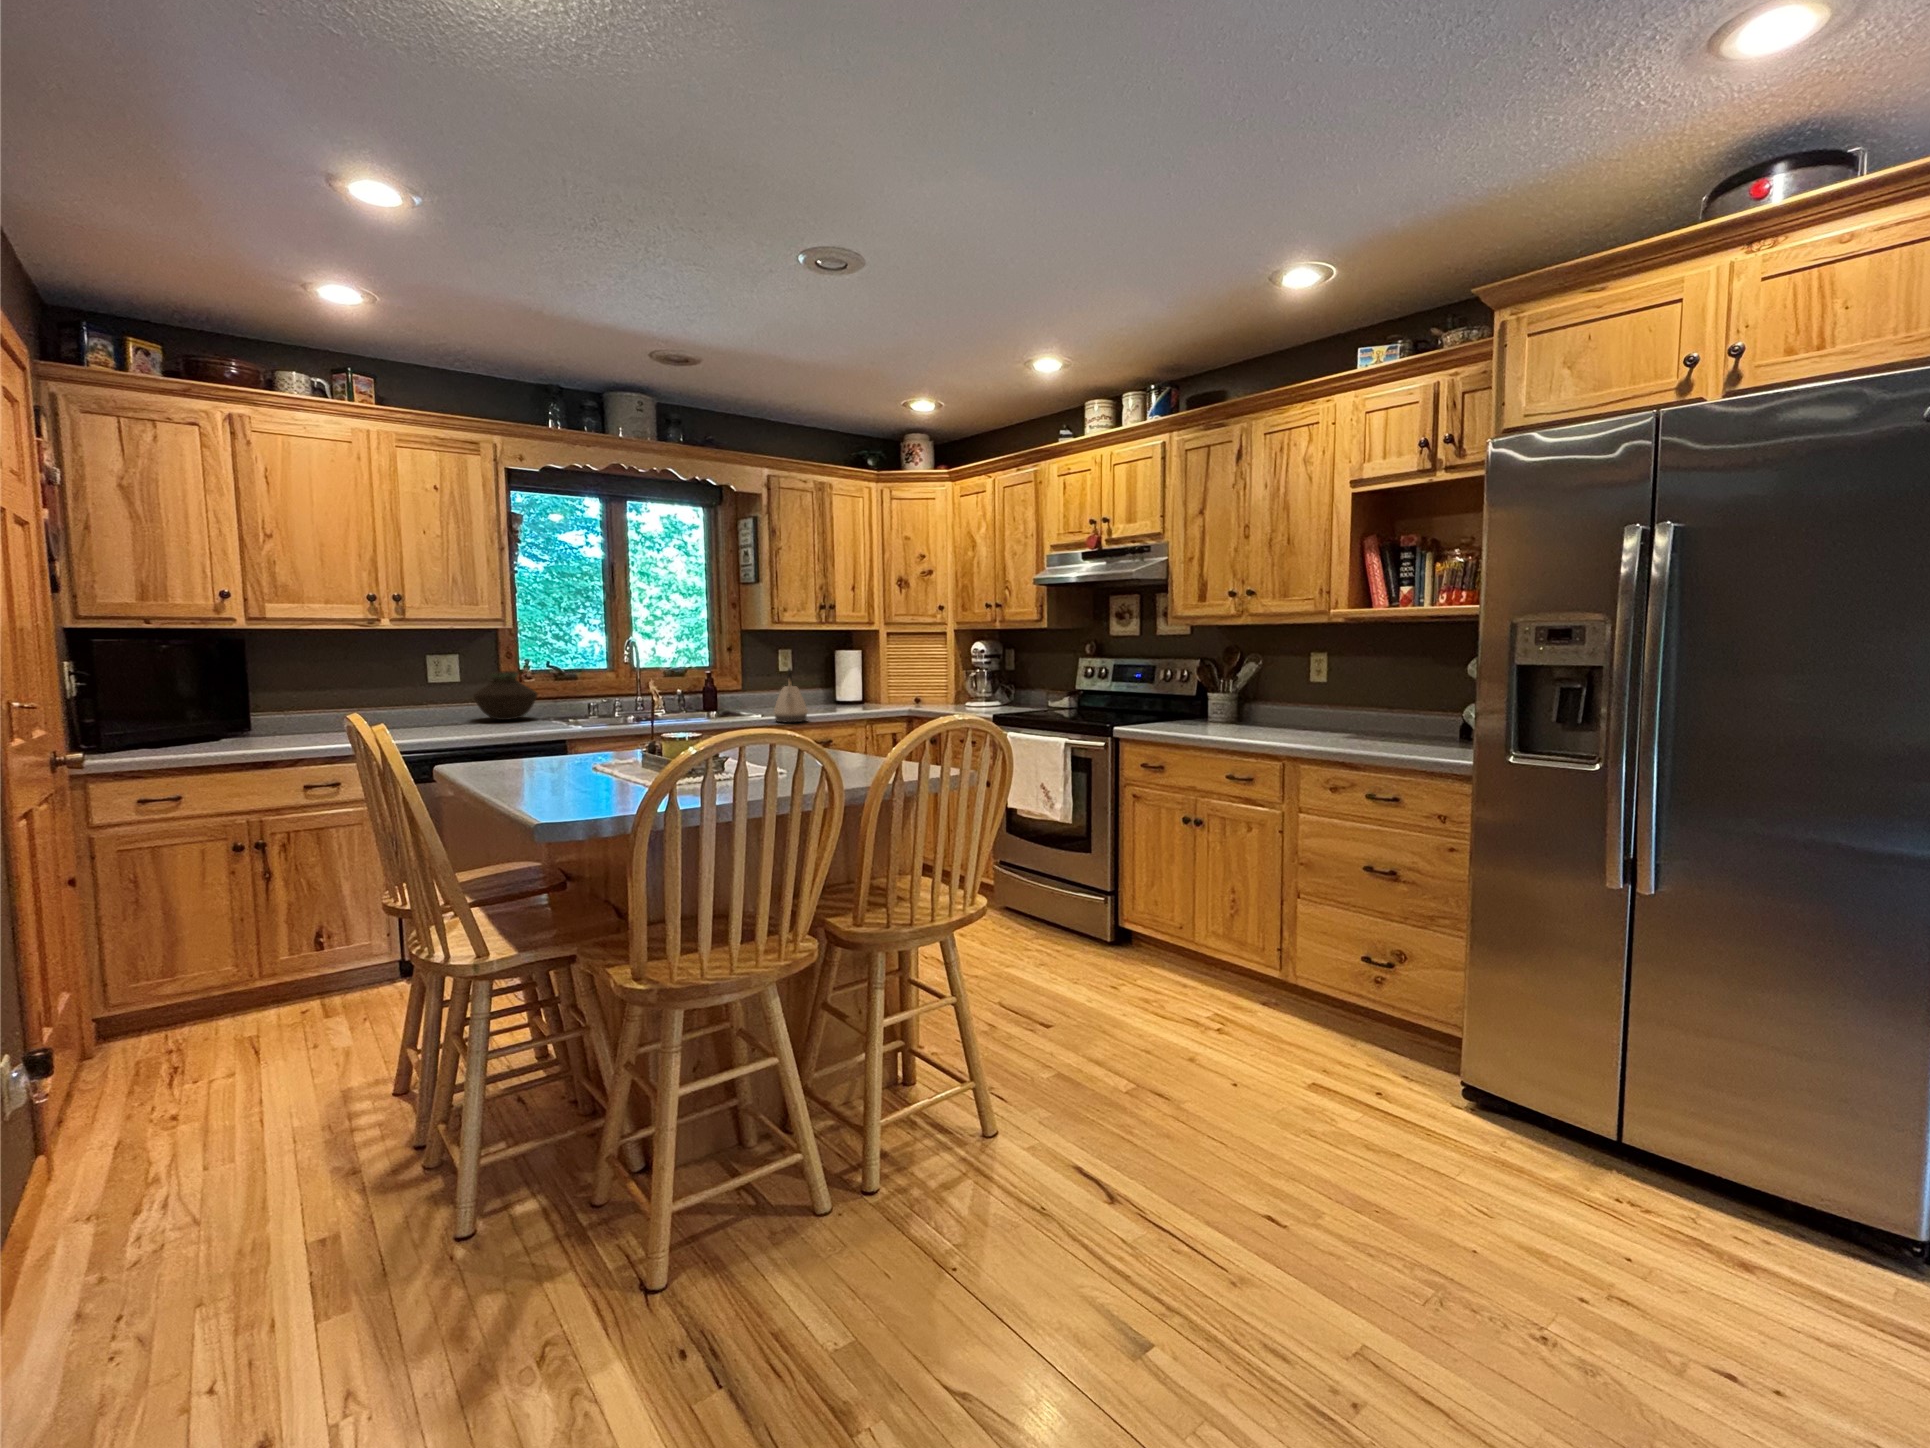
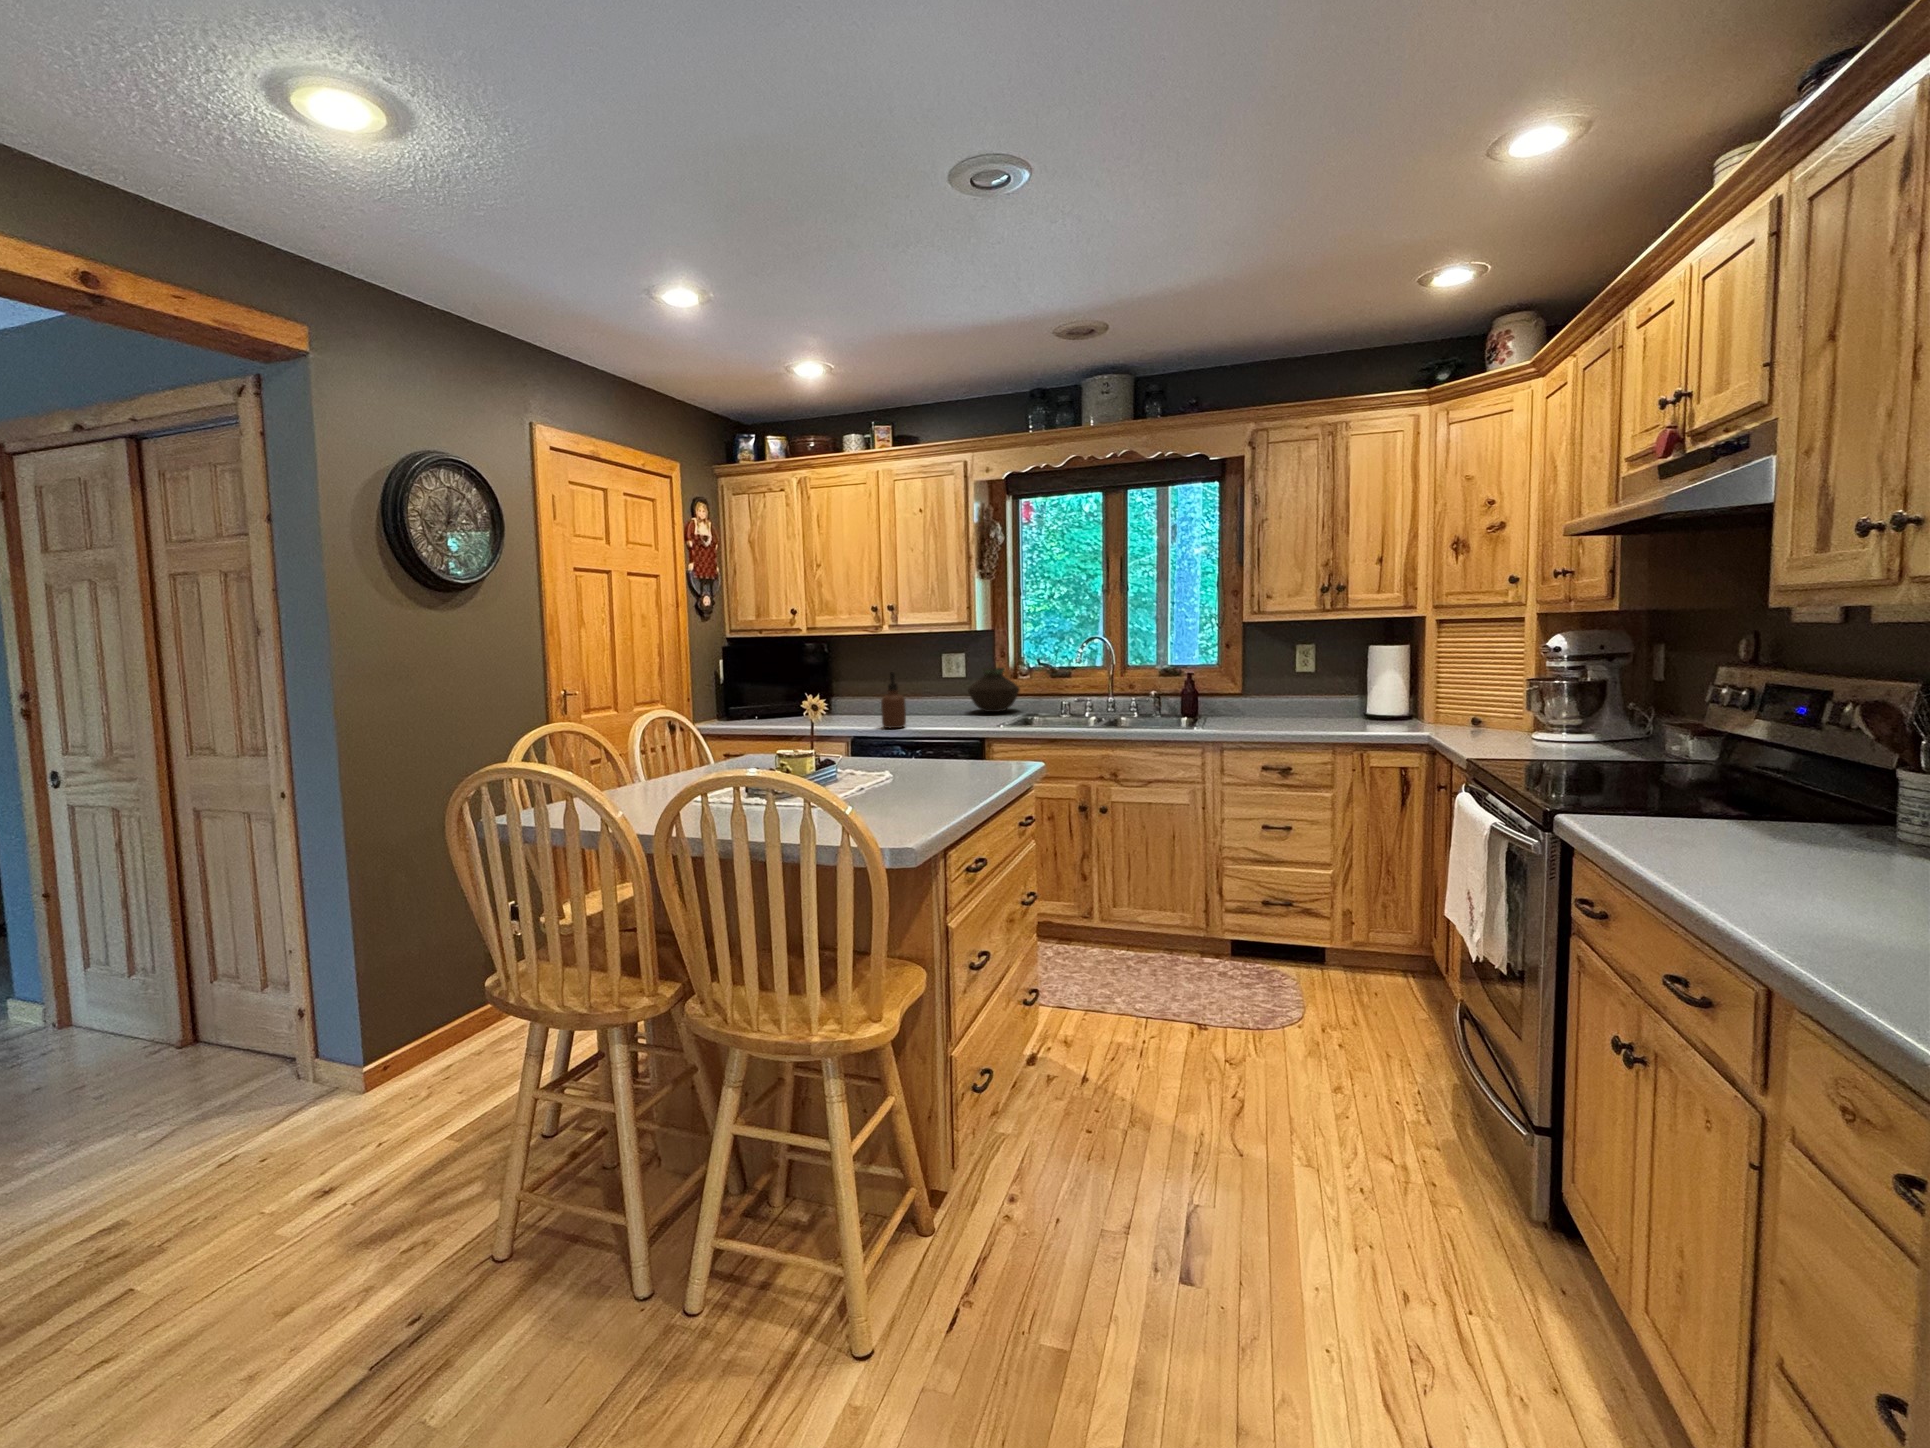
kettle: present [774,669,808,723] -> none [1187,671,1230,738]
soap dispenser: none [432,674,467,740] -> present [881,672,906,728]

